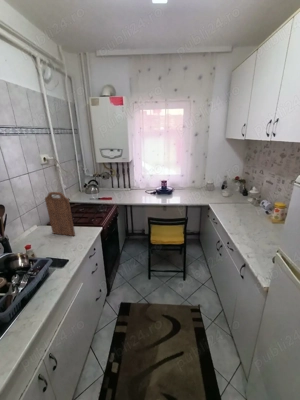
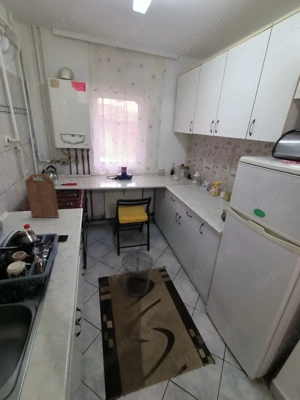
trash can: none [139,281,177,339] -> present [122,251,153,297]

